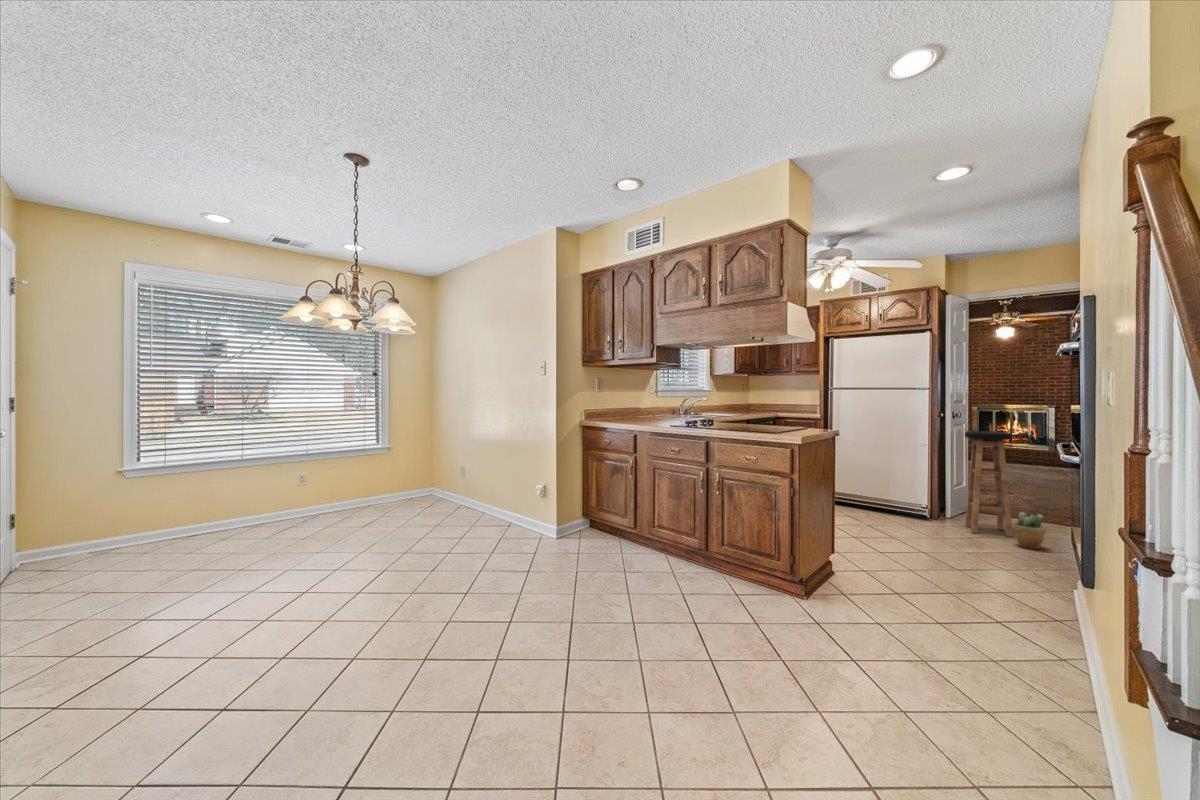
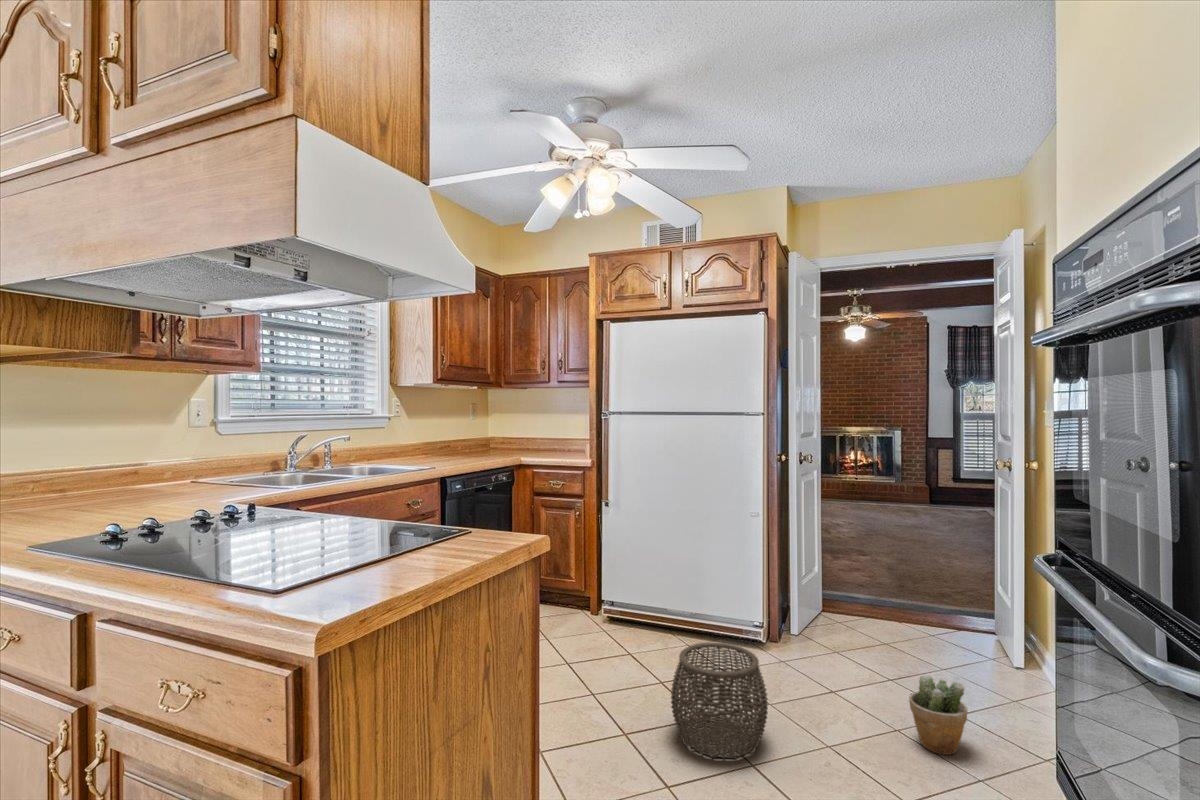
bar stool: present [965,431,1013,537] -> none [822,499,904,709]
woven basket: none [879,494,931,540] -> present [671,643,768,759]

